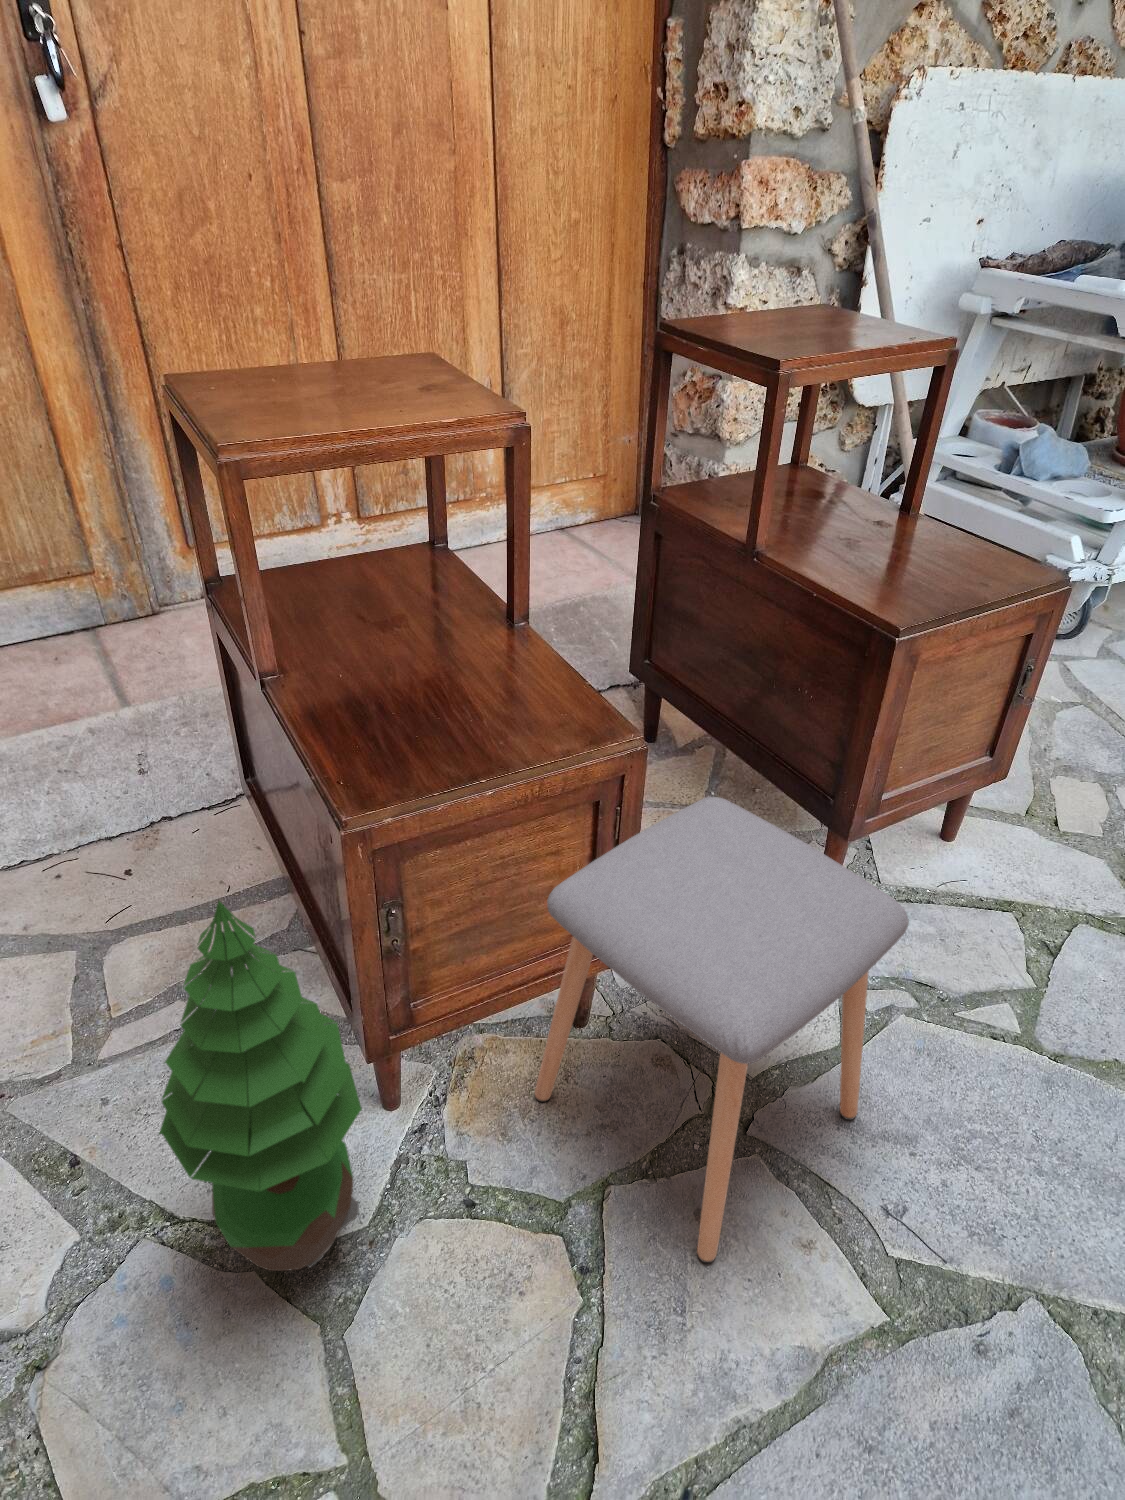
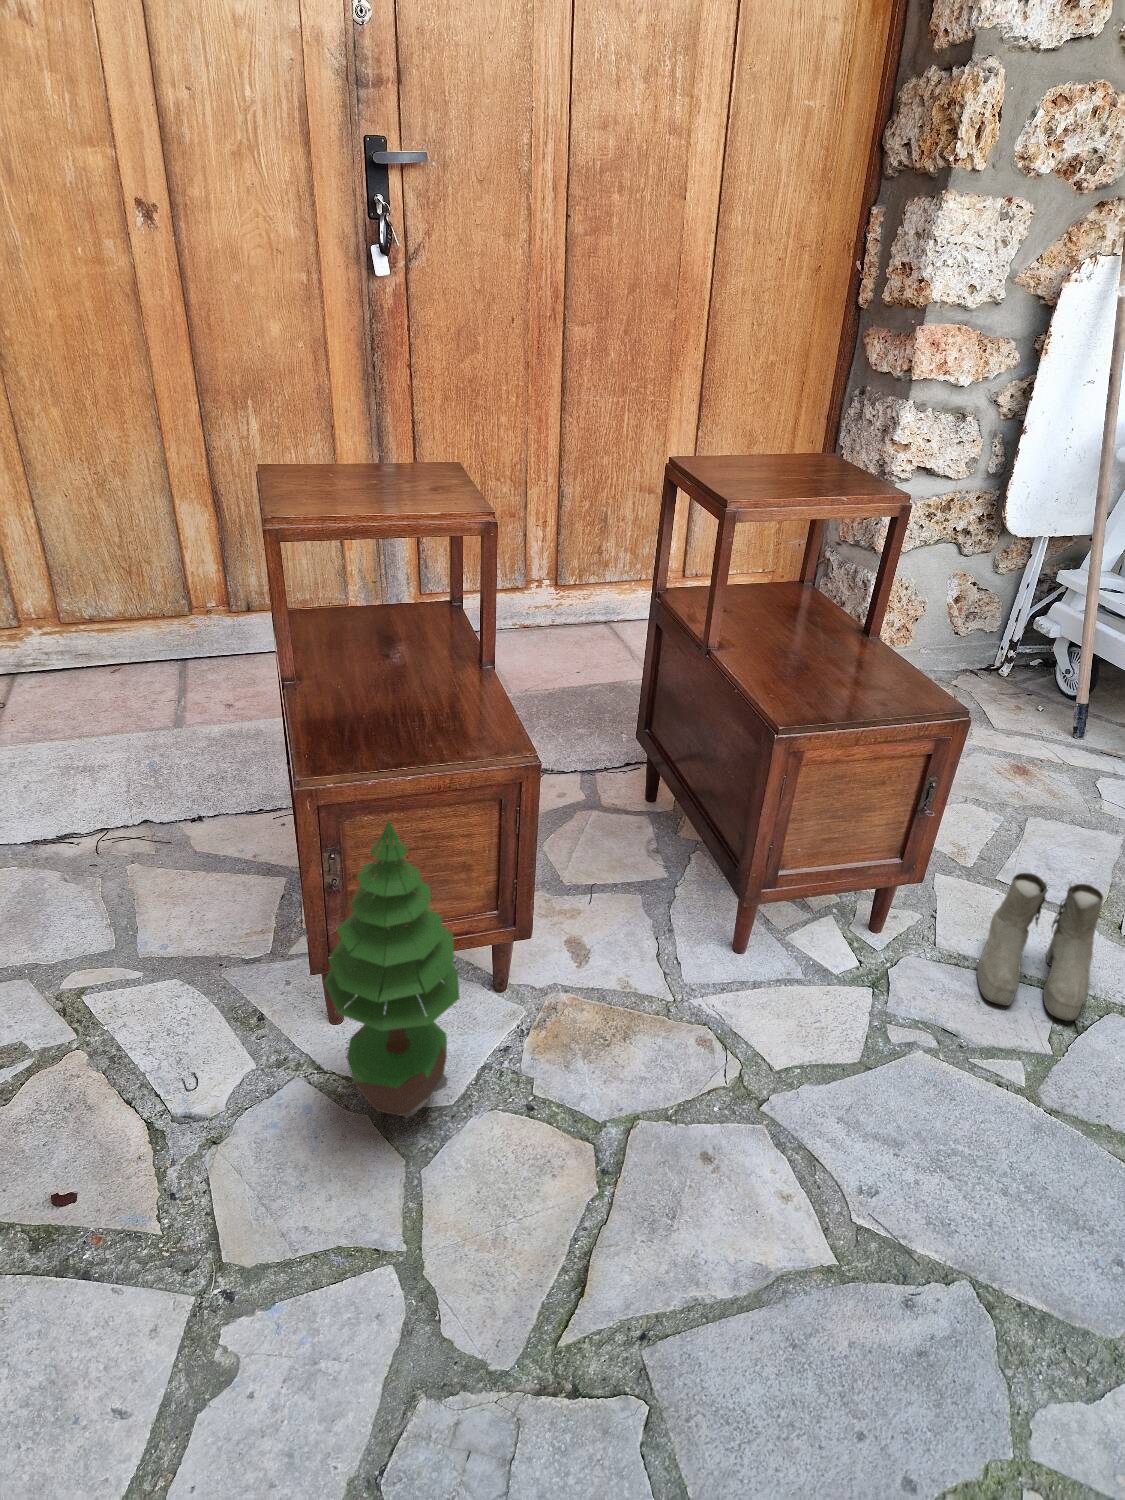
boots: none [930,783,1059,942] -> present [977,873,1103,1021]
stool: present [534,797,909,1263] -> none [597,832,901,1190]

